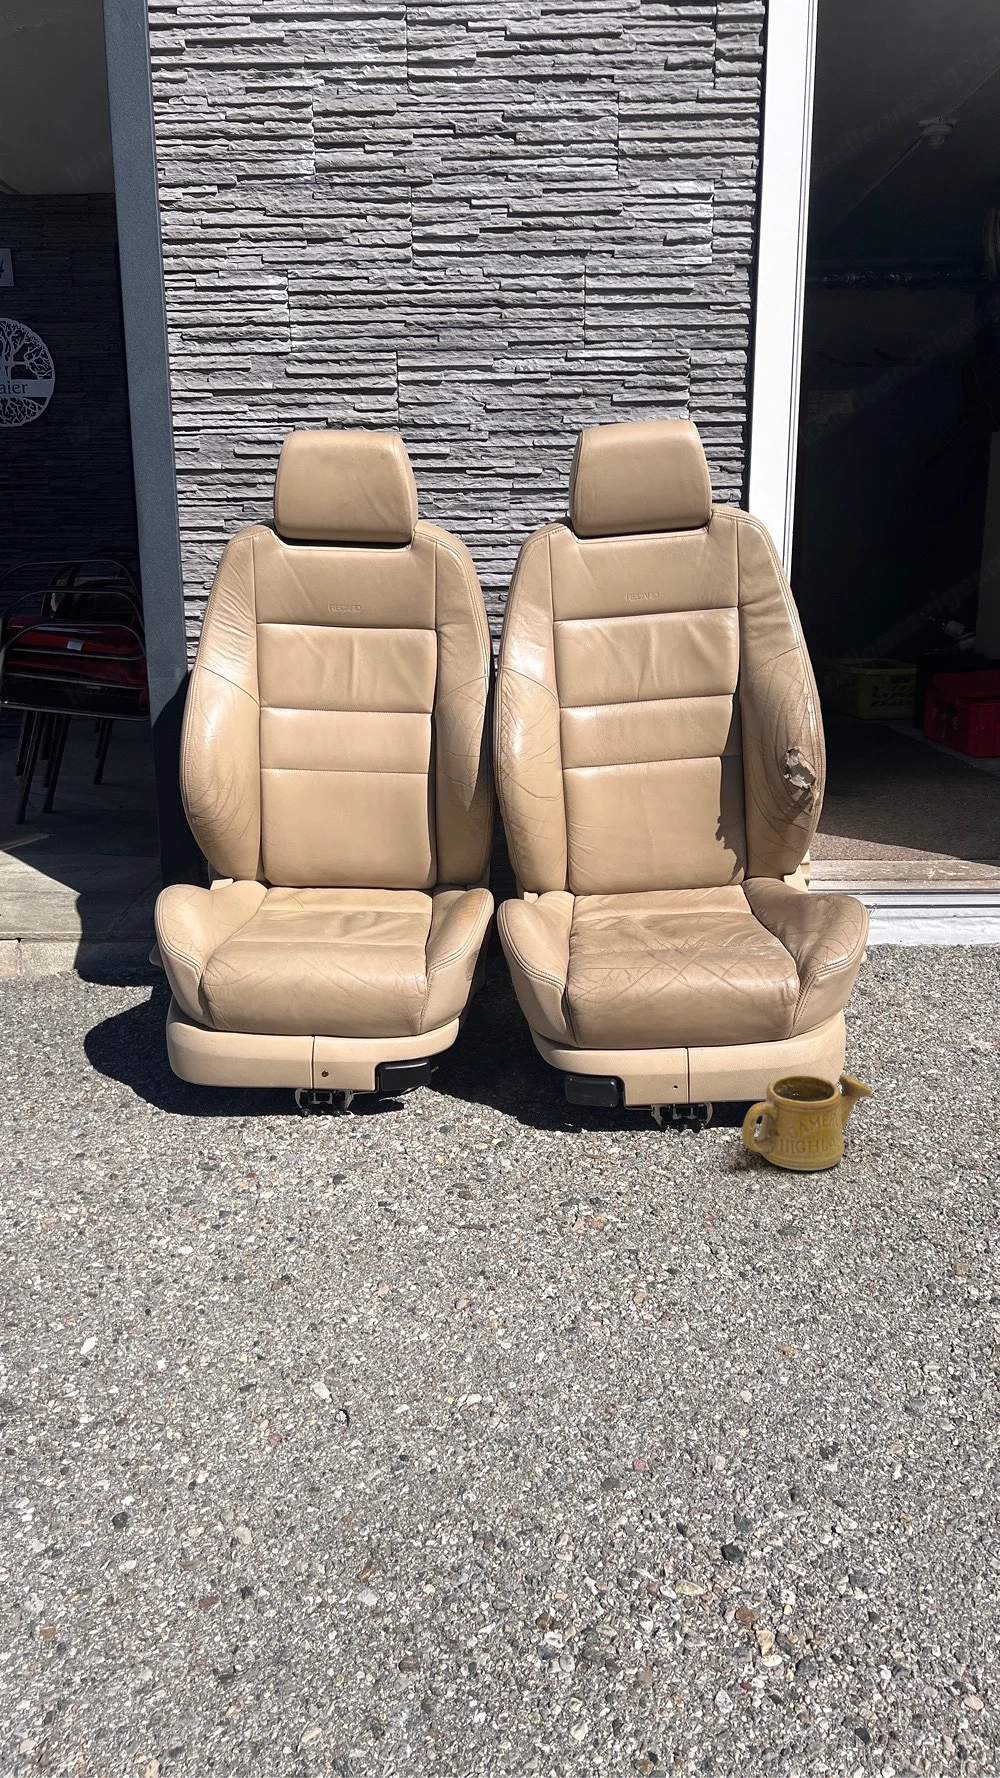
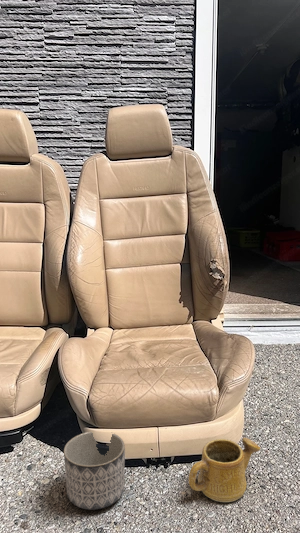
planter: none [525,1057,630,1173] -> present [64,432,125,510]

